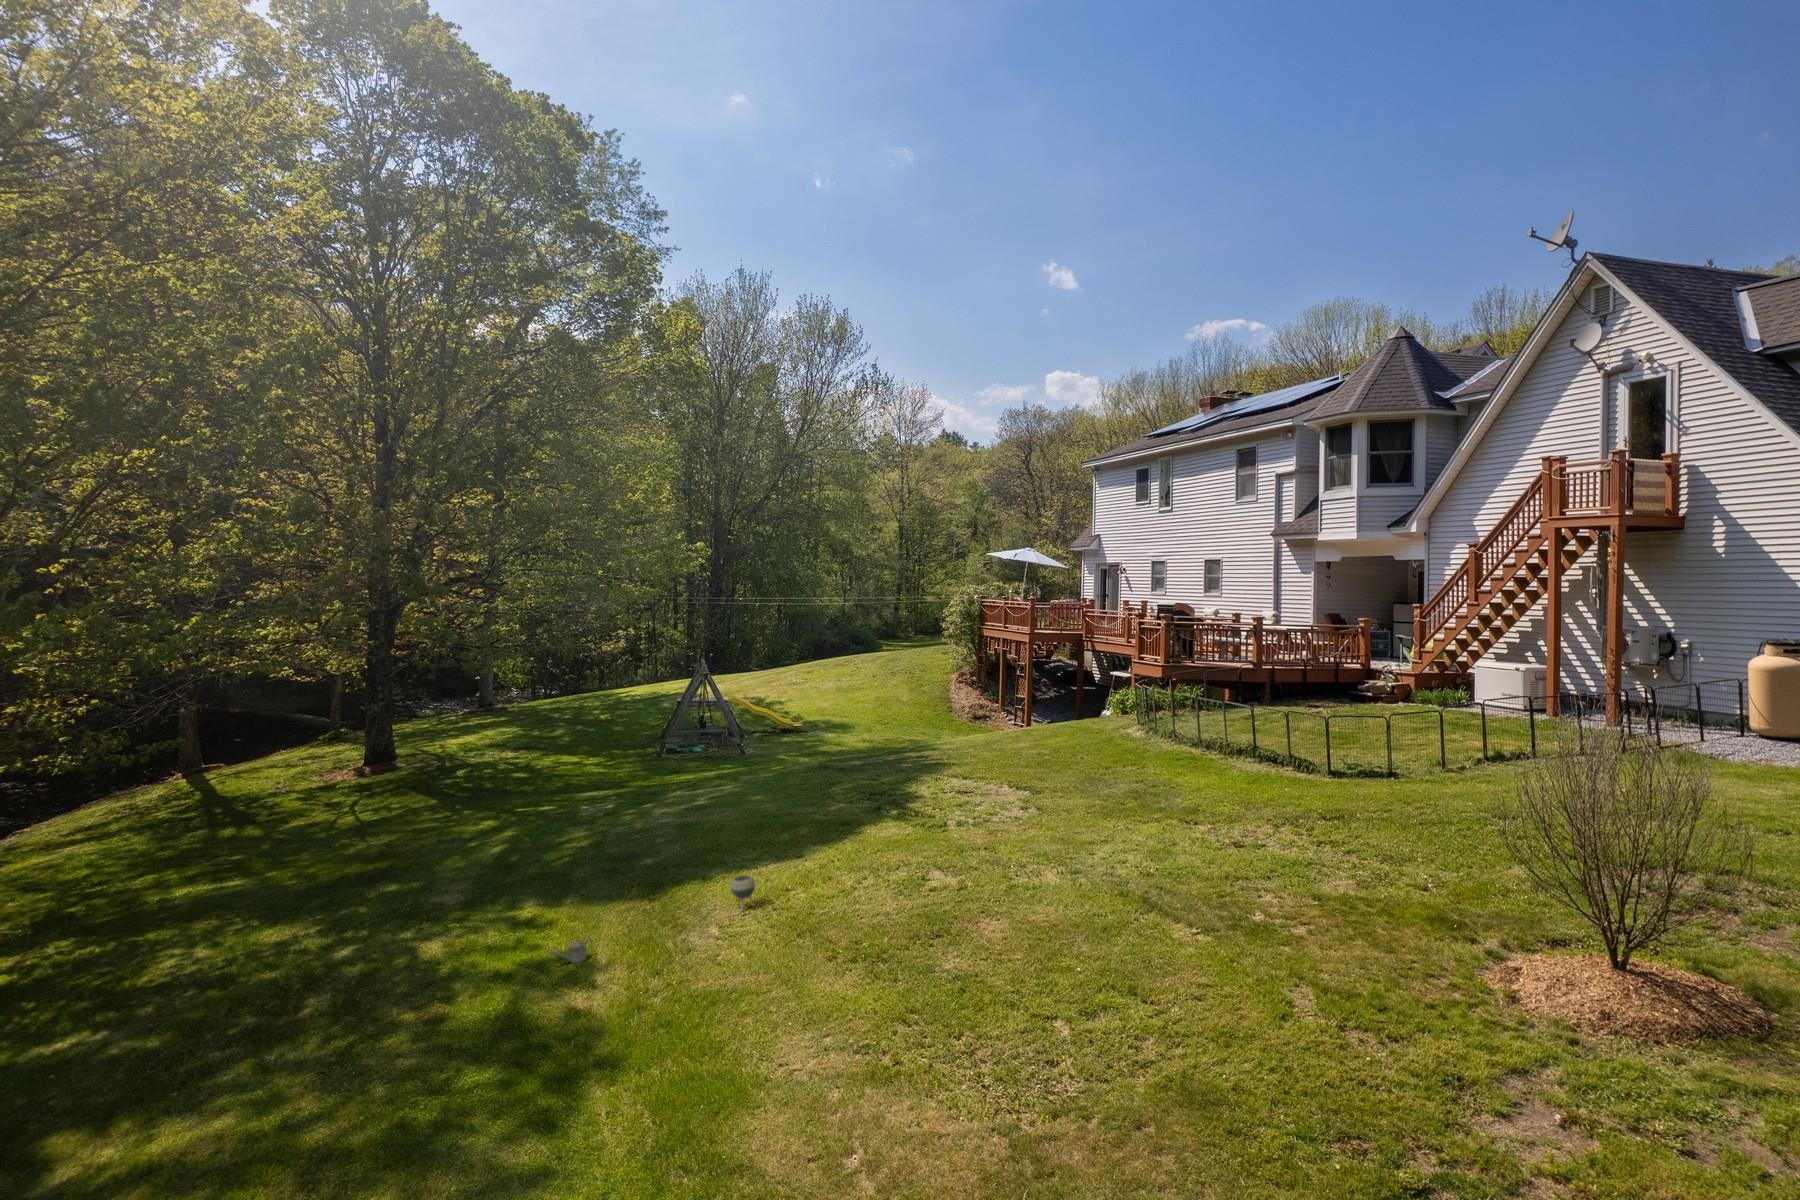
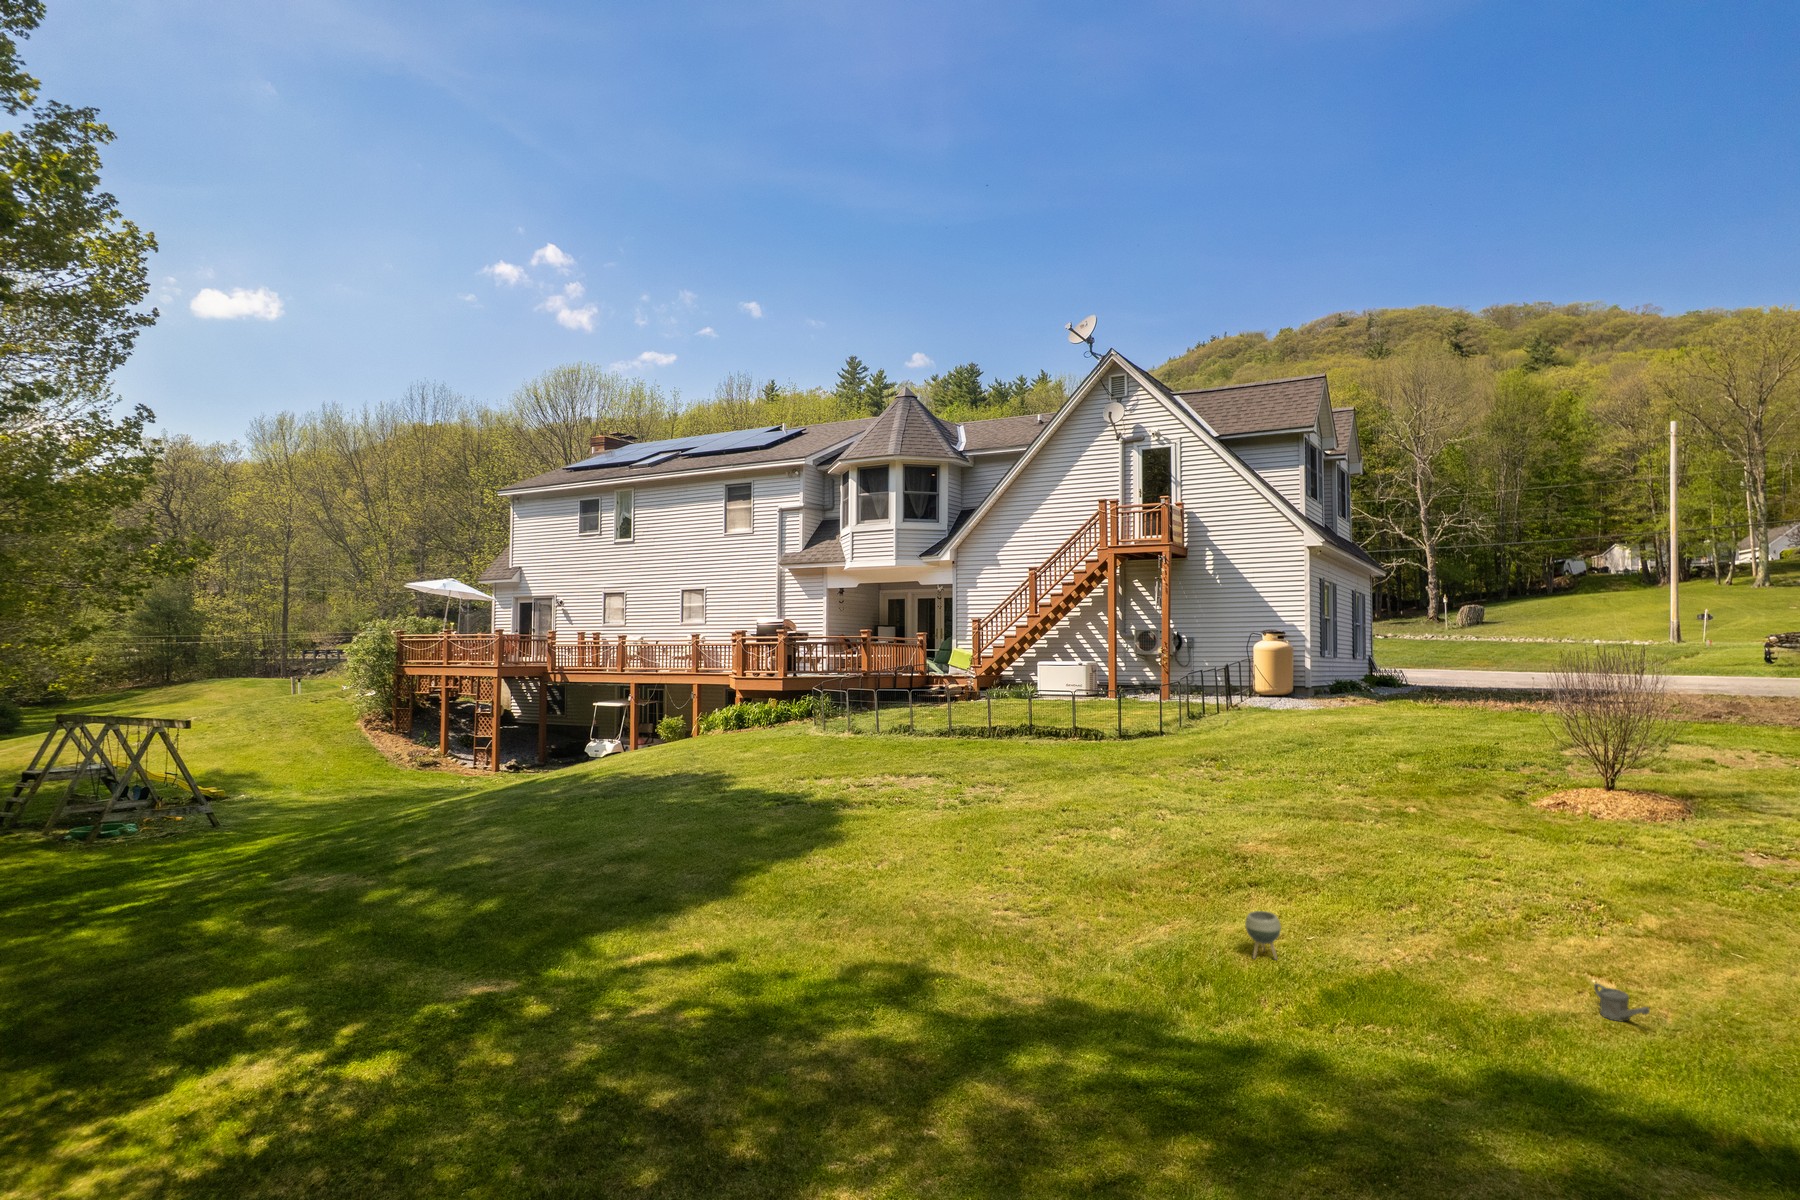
watering can: present [550,939,593,963] -> present [1594,983,1650,1021]

